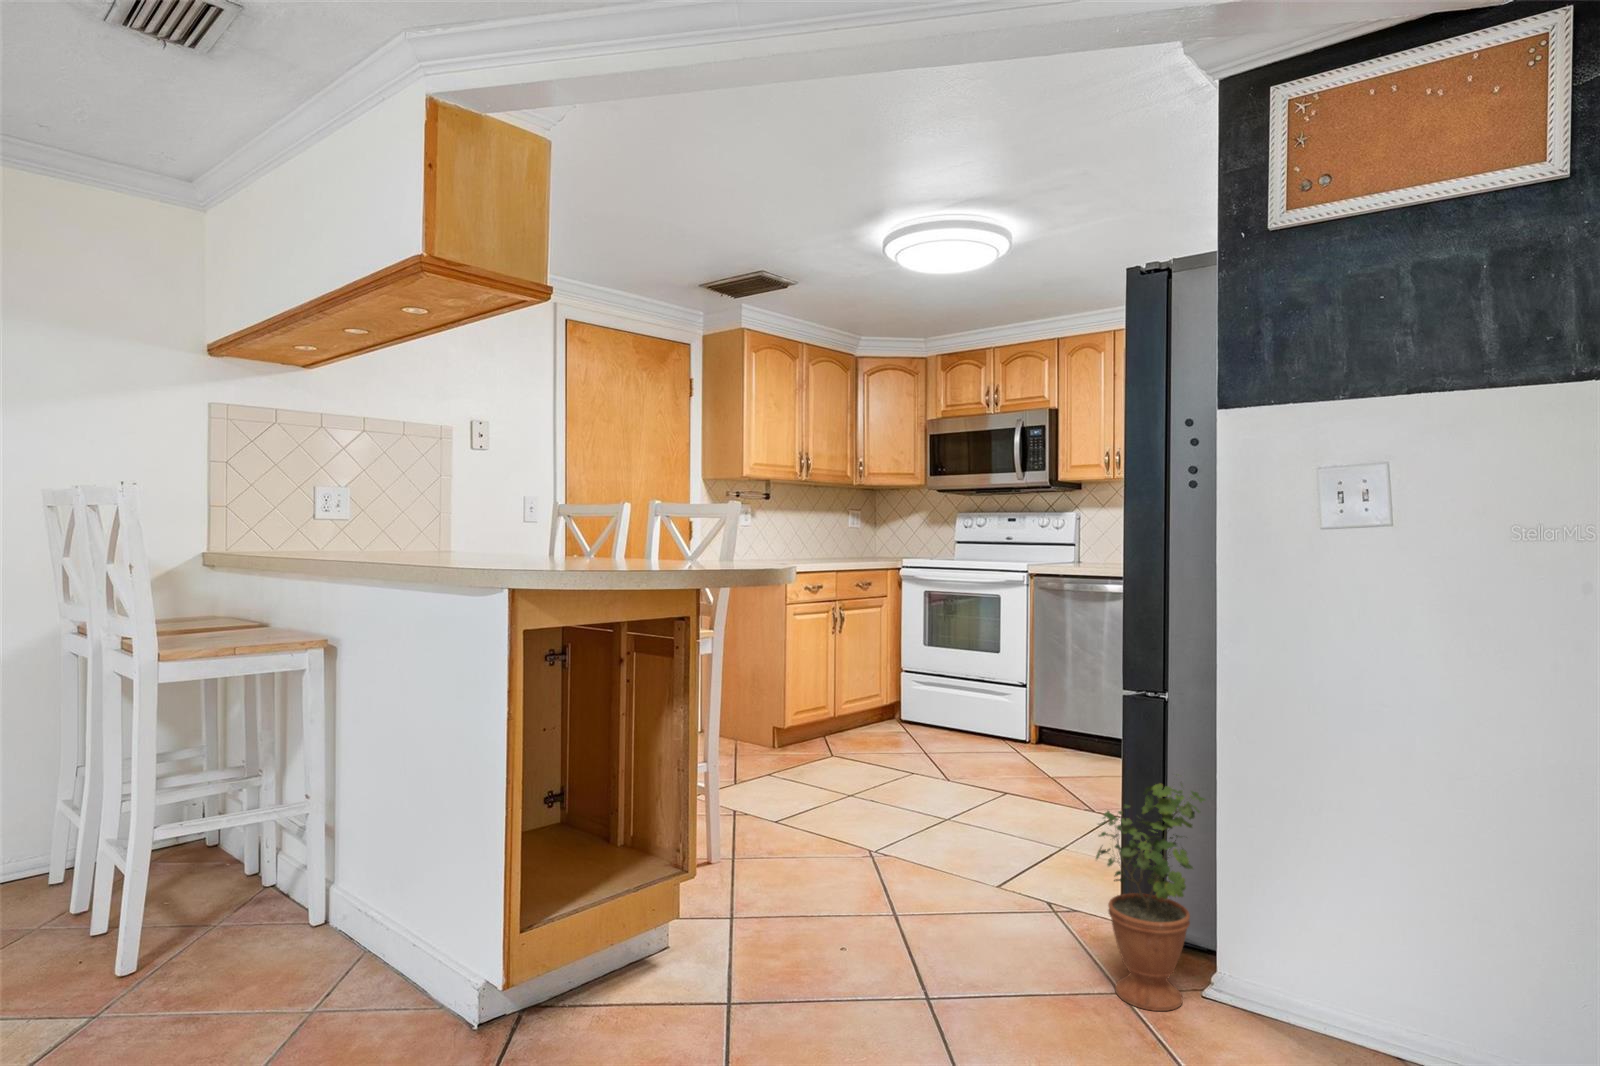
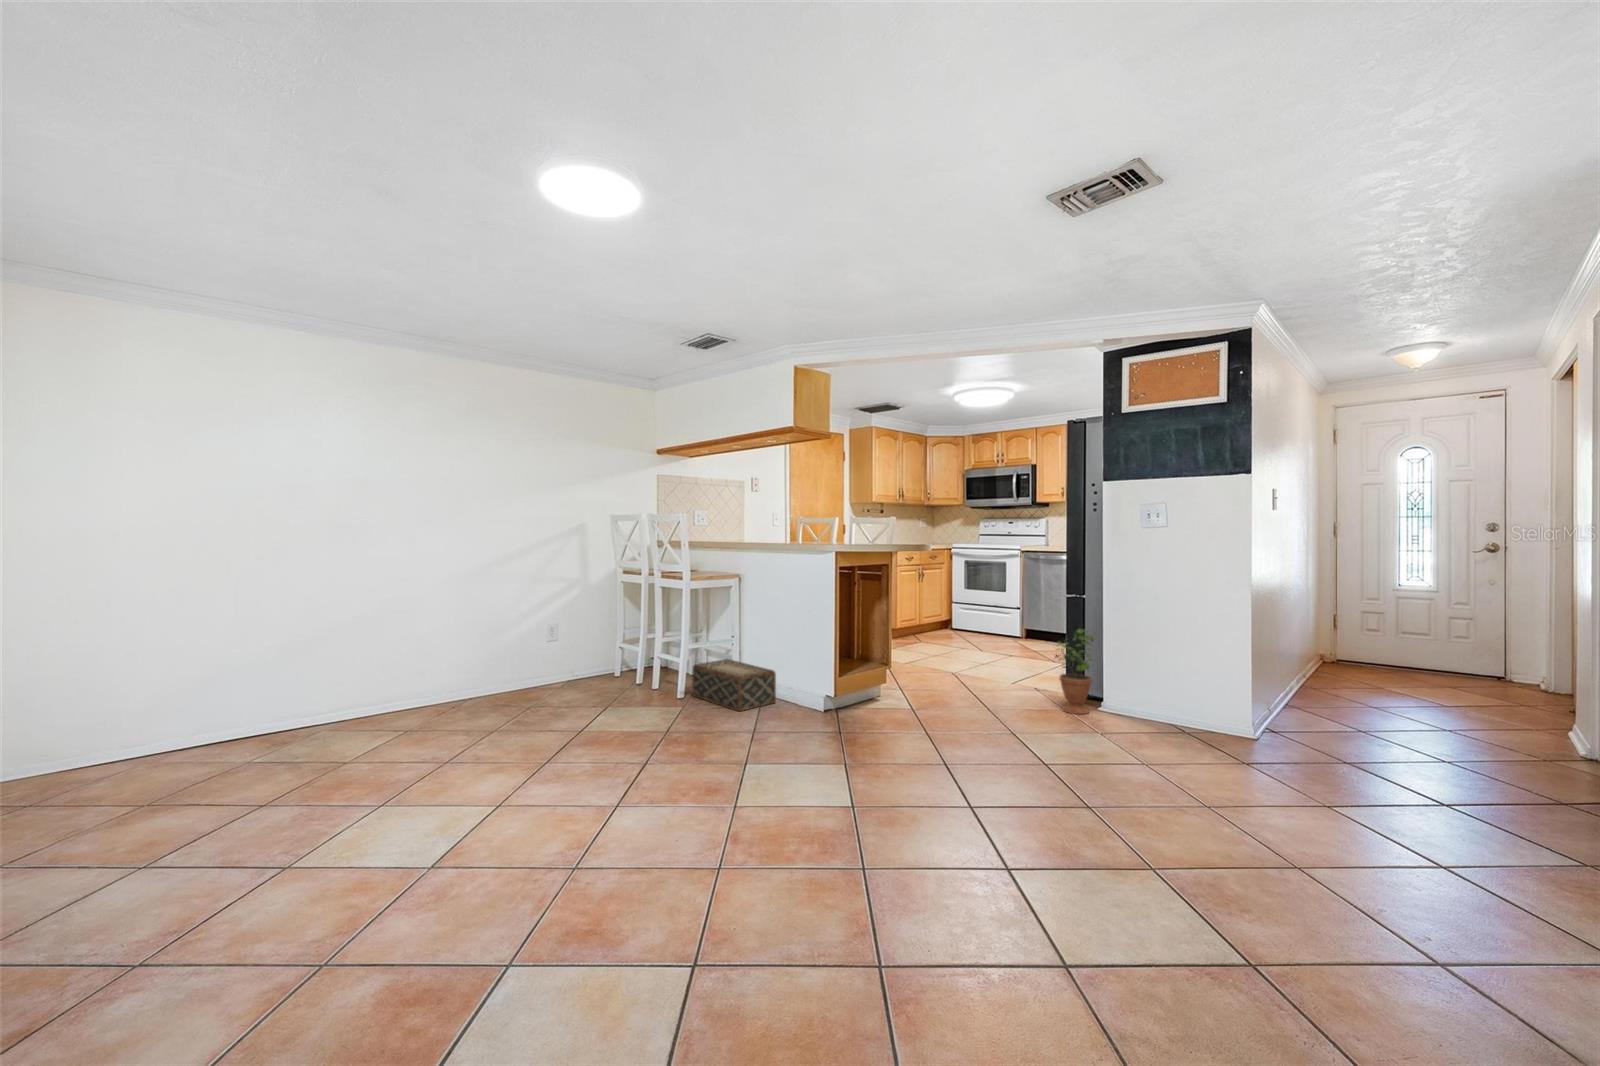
woven basket: none [177,850,379,1033] -> present [692,659,776,711]

